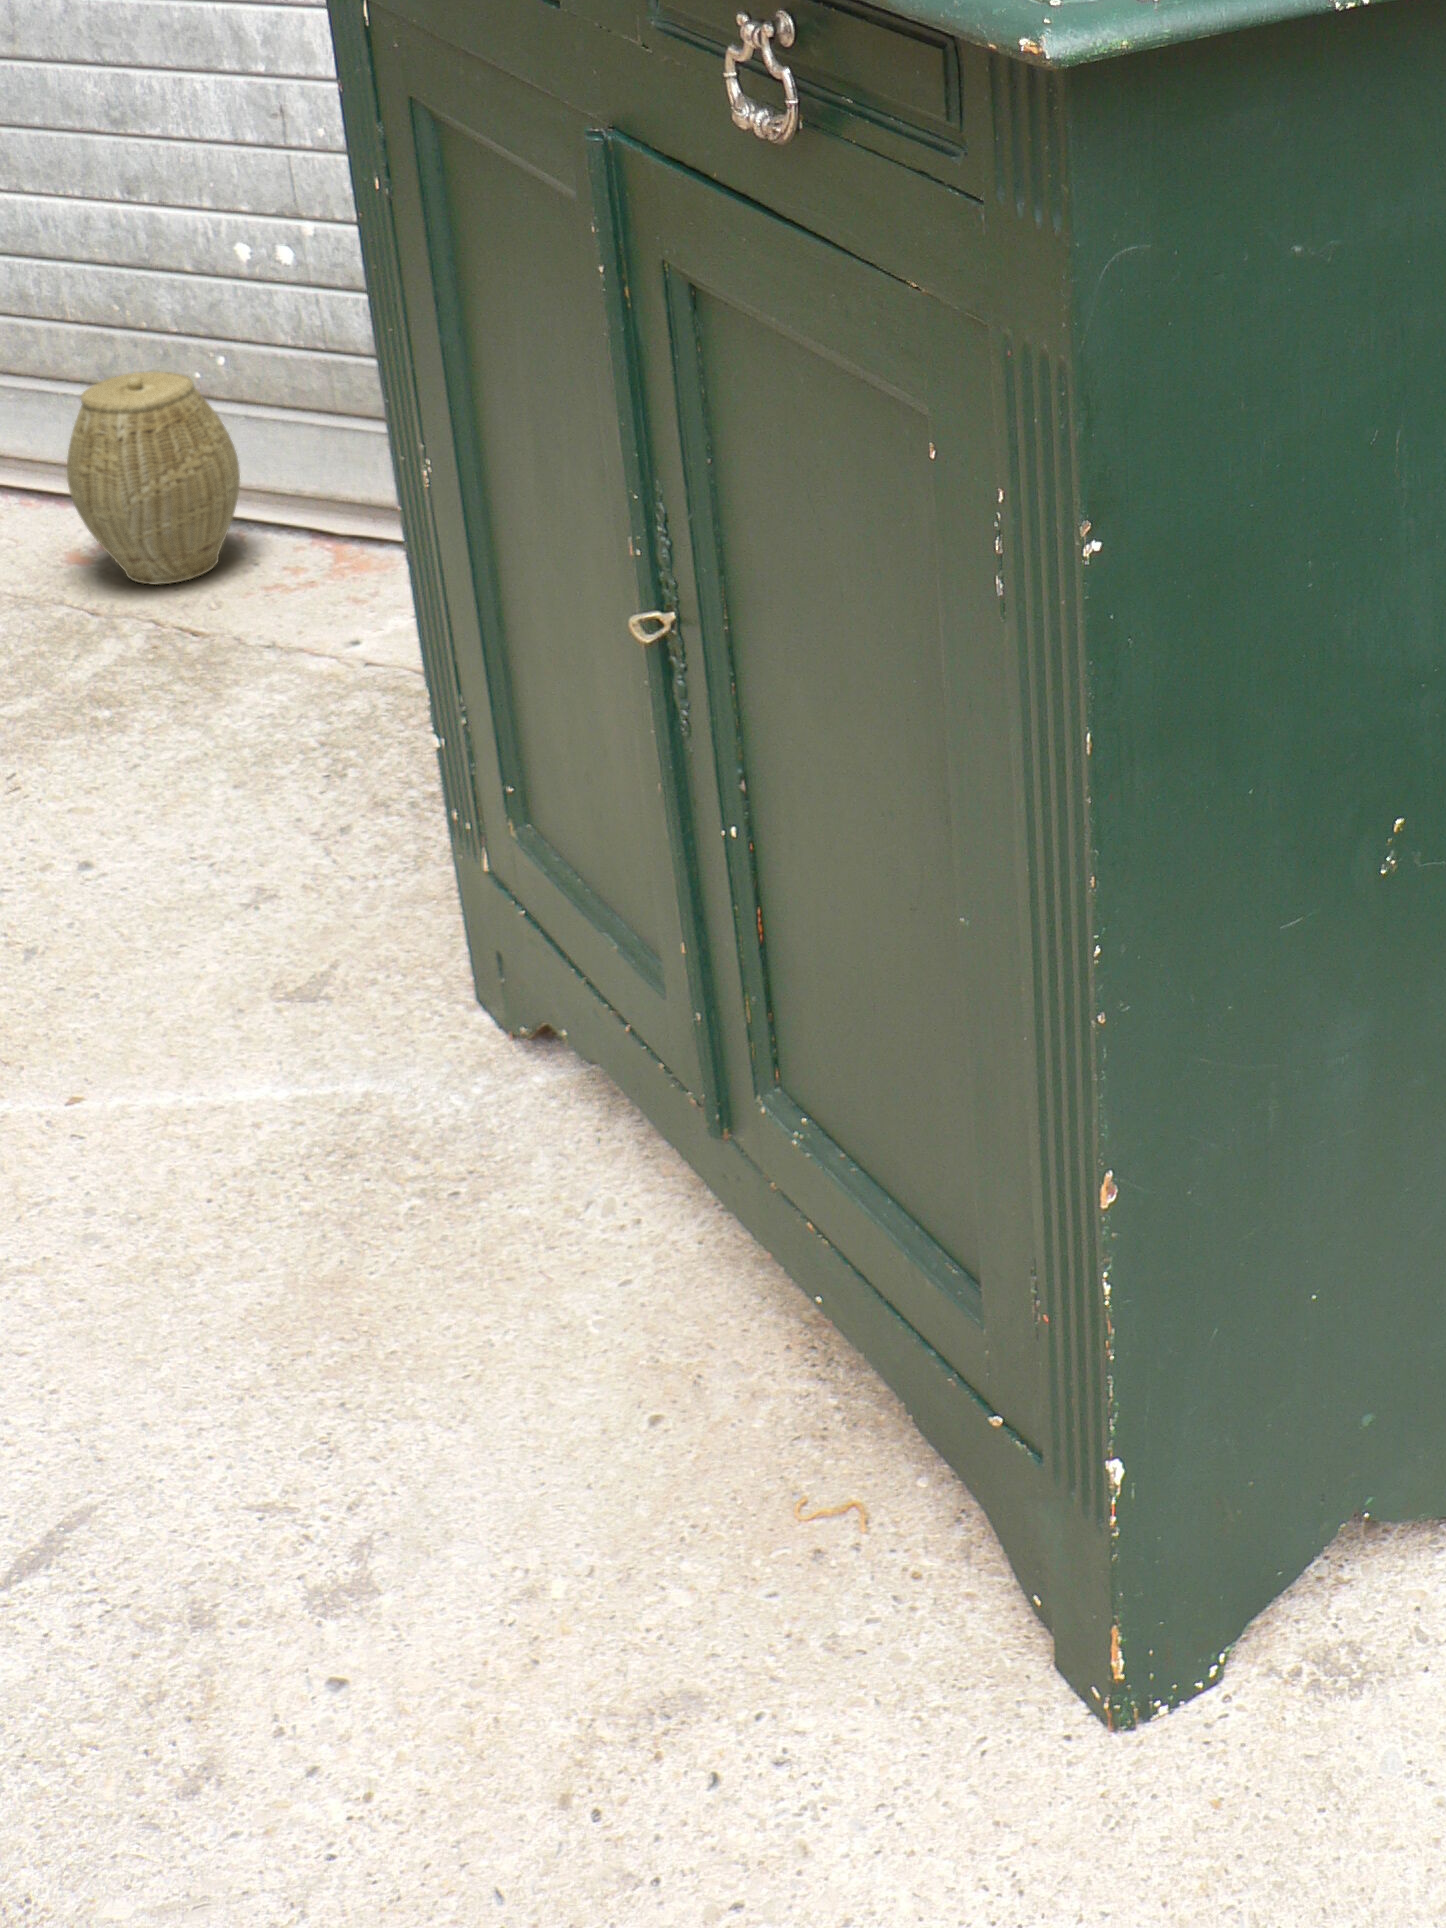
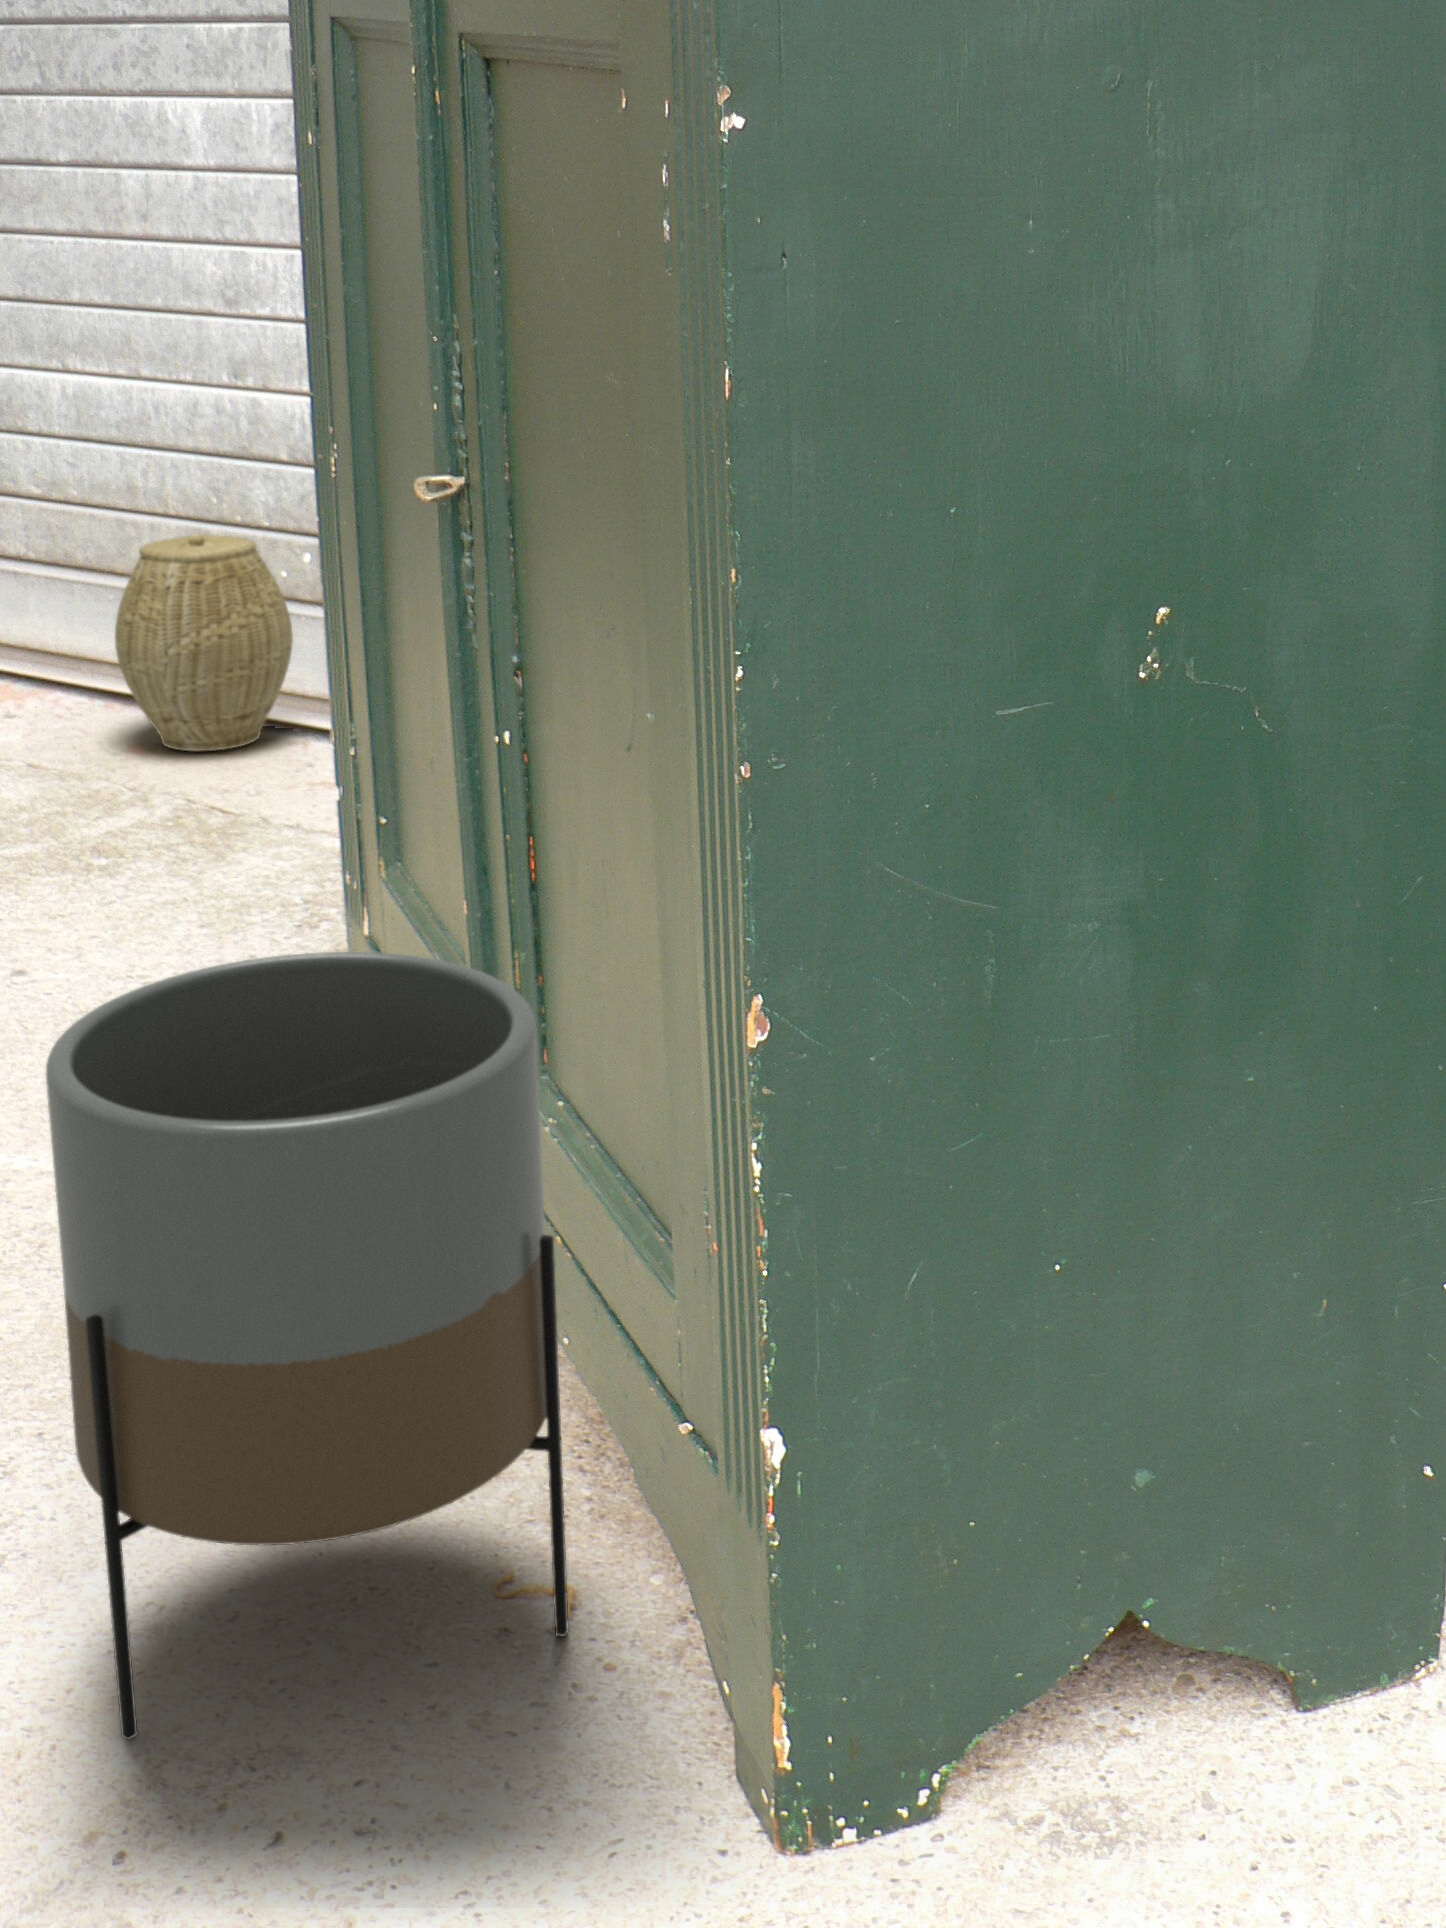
planter: none [416,1029,873,1709] -> present [46,952,568,1740]

